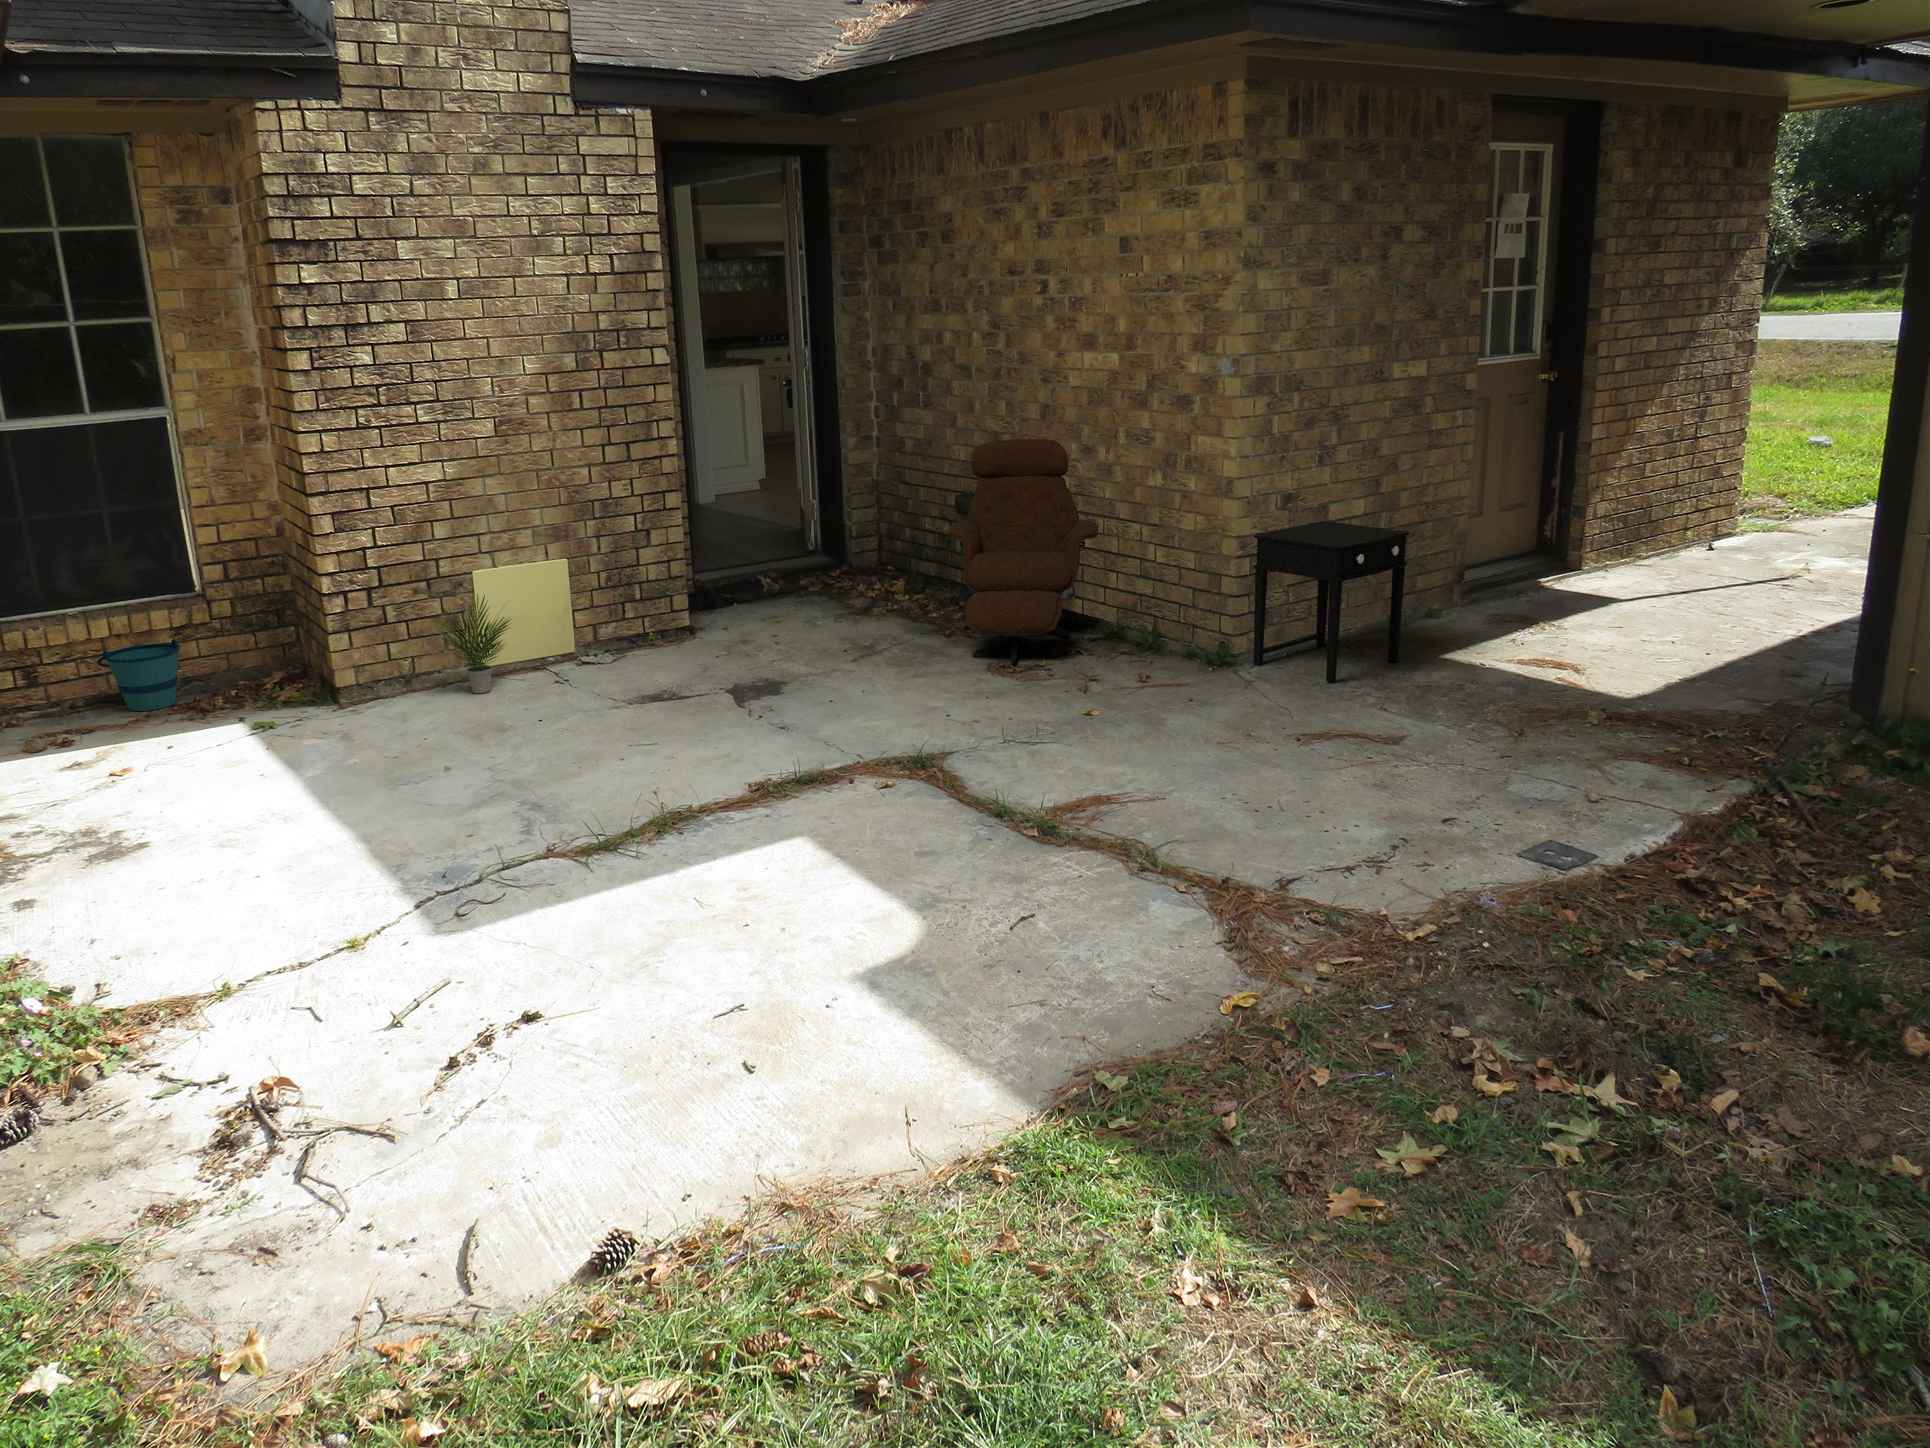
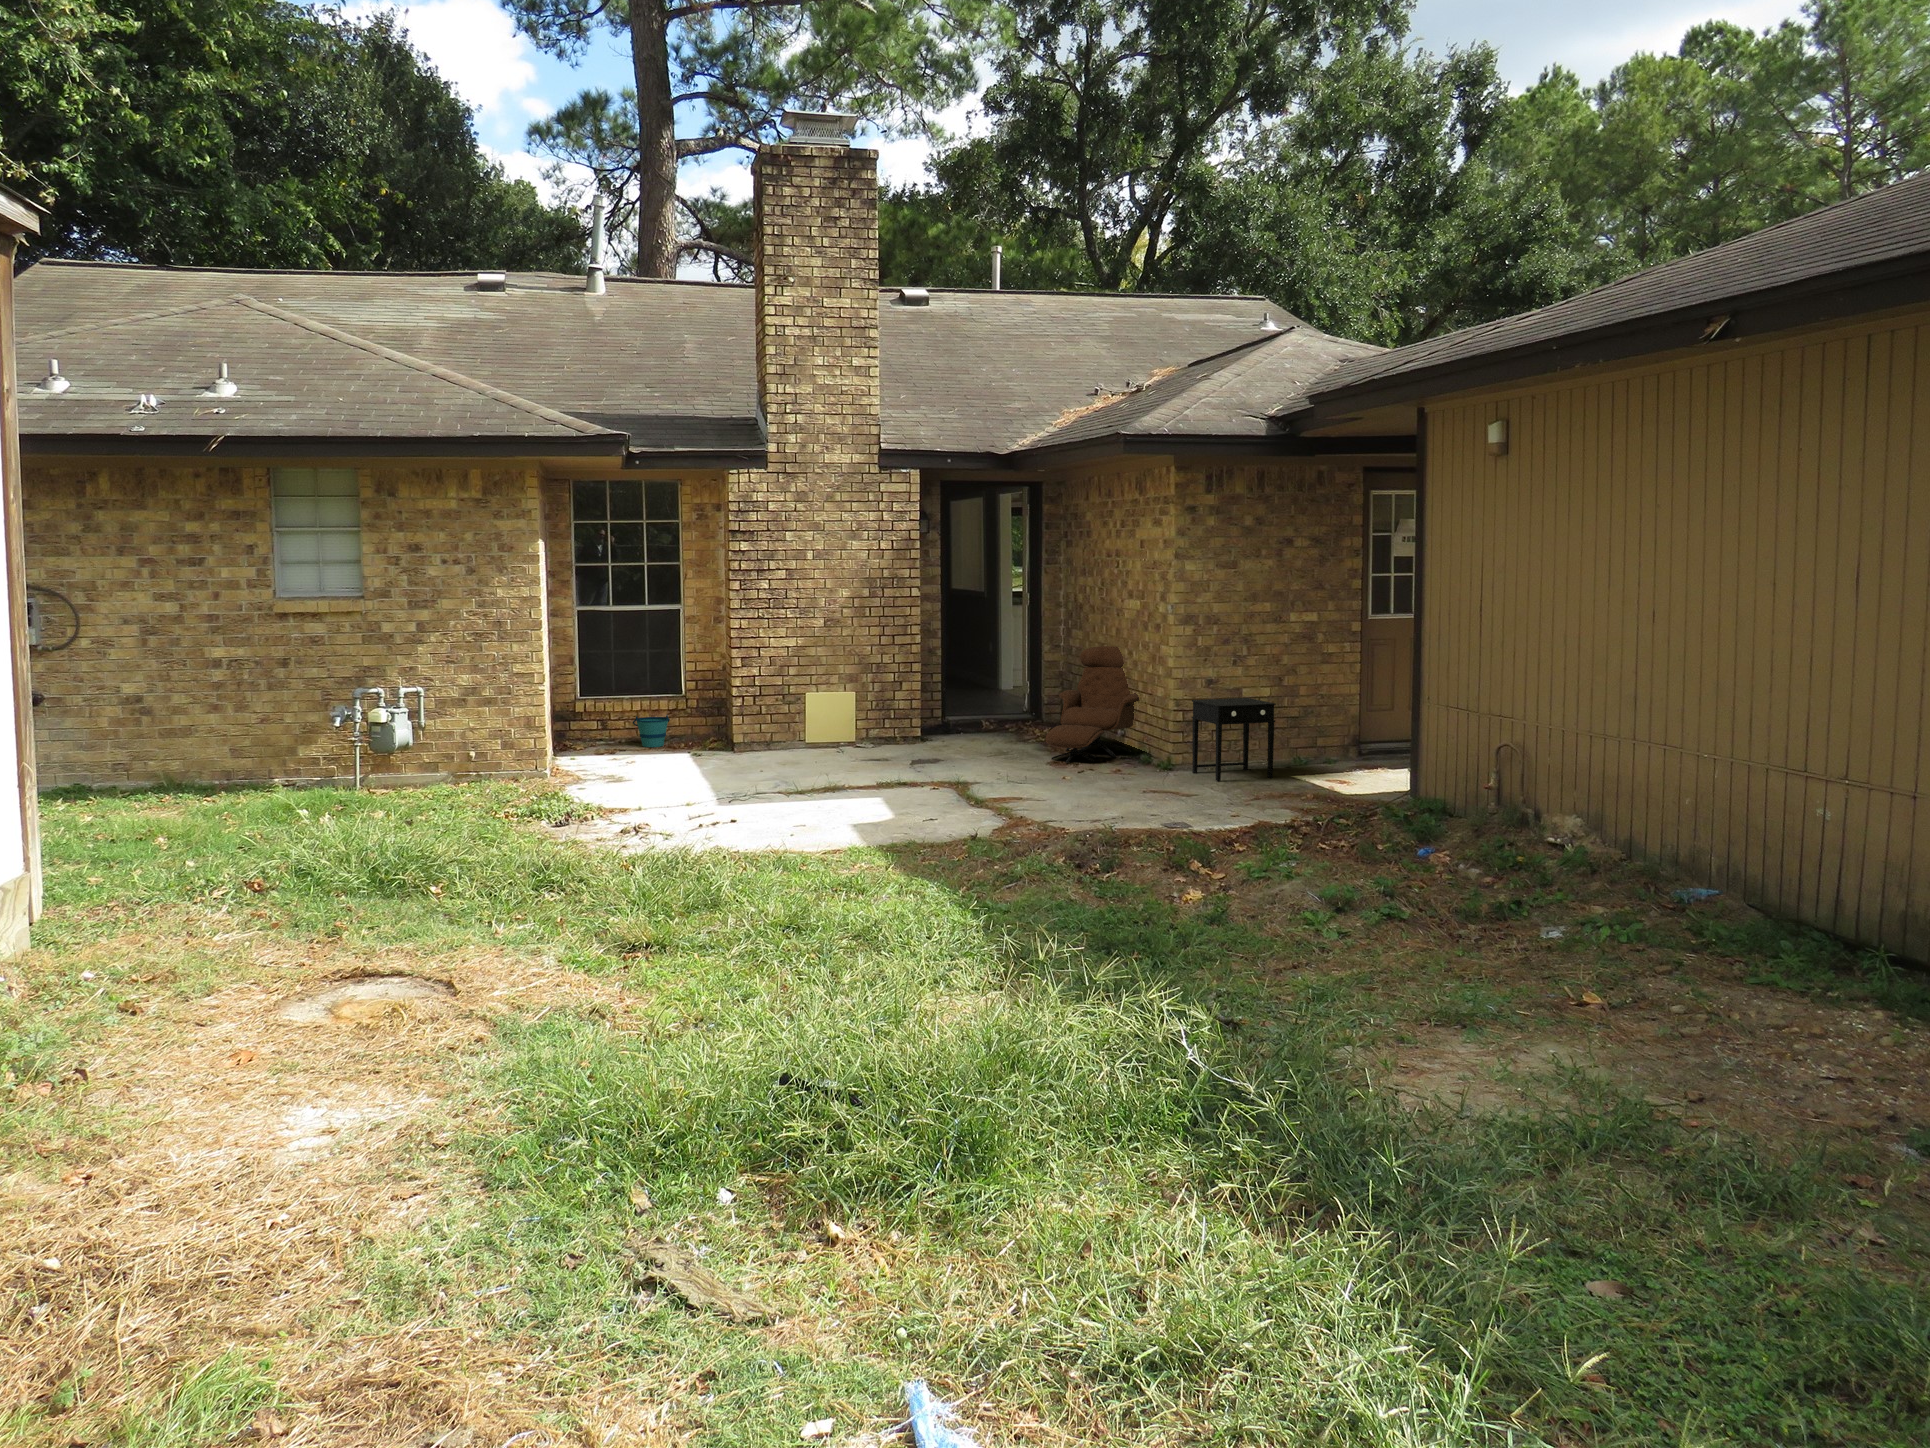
potted plant: present [434,594,511,694] -> none [776,704,820,753]

